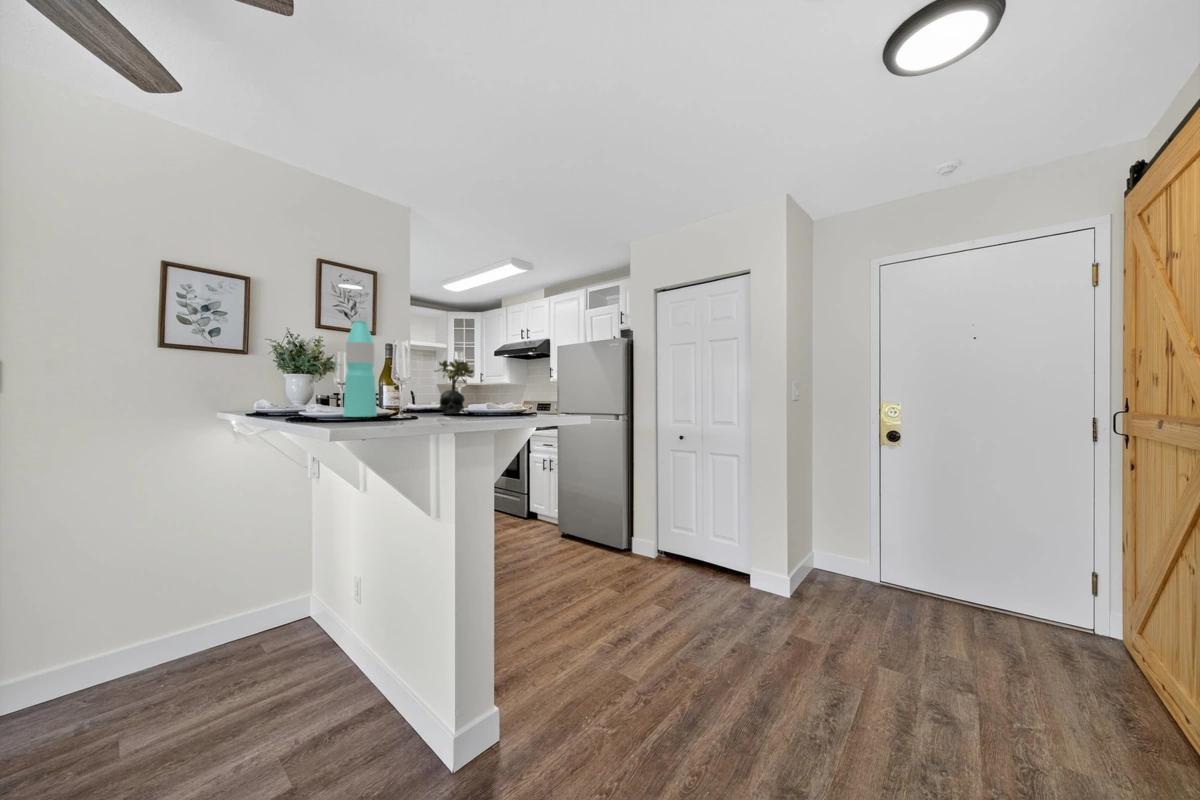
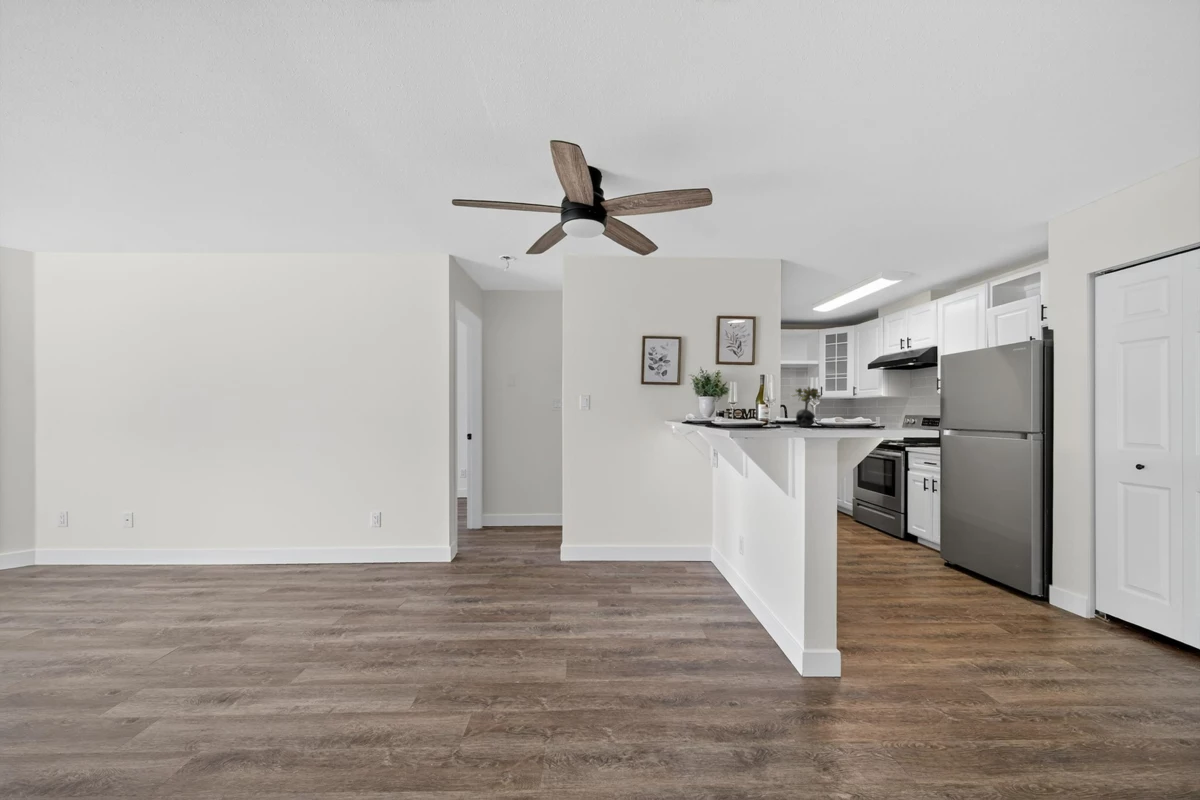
water bottle: present [343,316,377,417] -> none [733,363,753,426]

